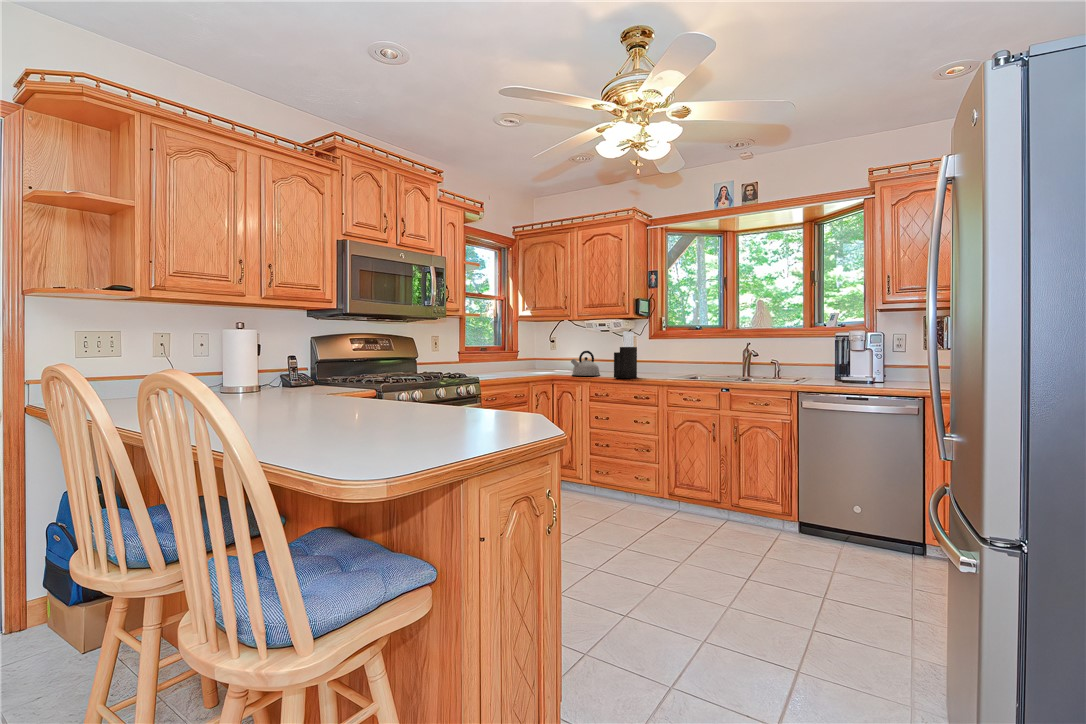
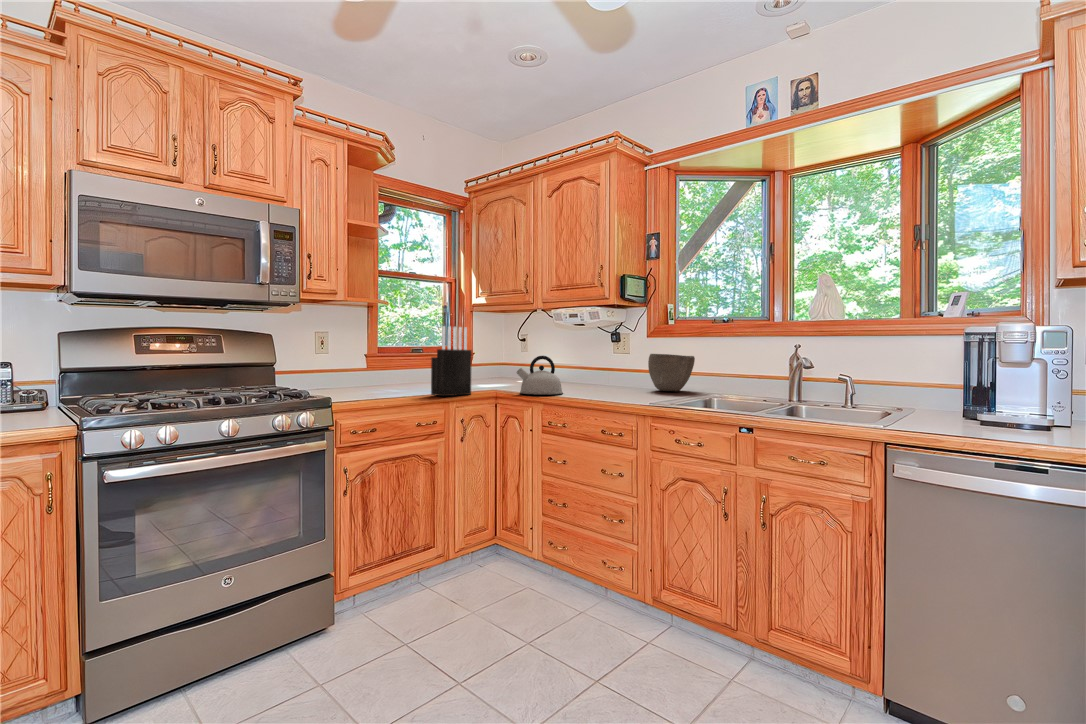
knife block: present [614,331,637,378] -> present [431,326,472,396]
bowl: none [651,349,680,373] -> present [648,354,695,392]

